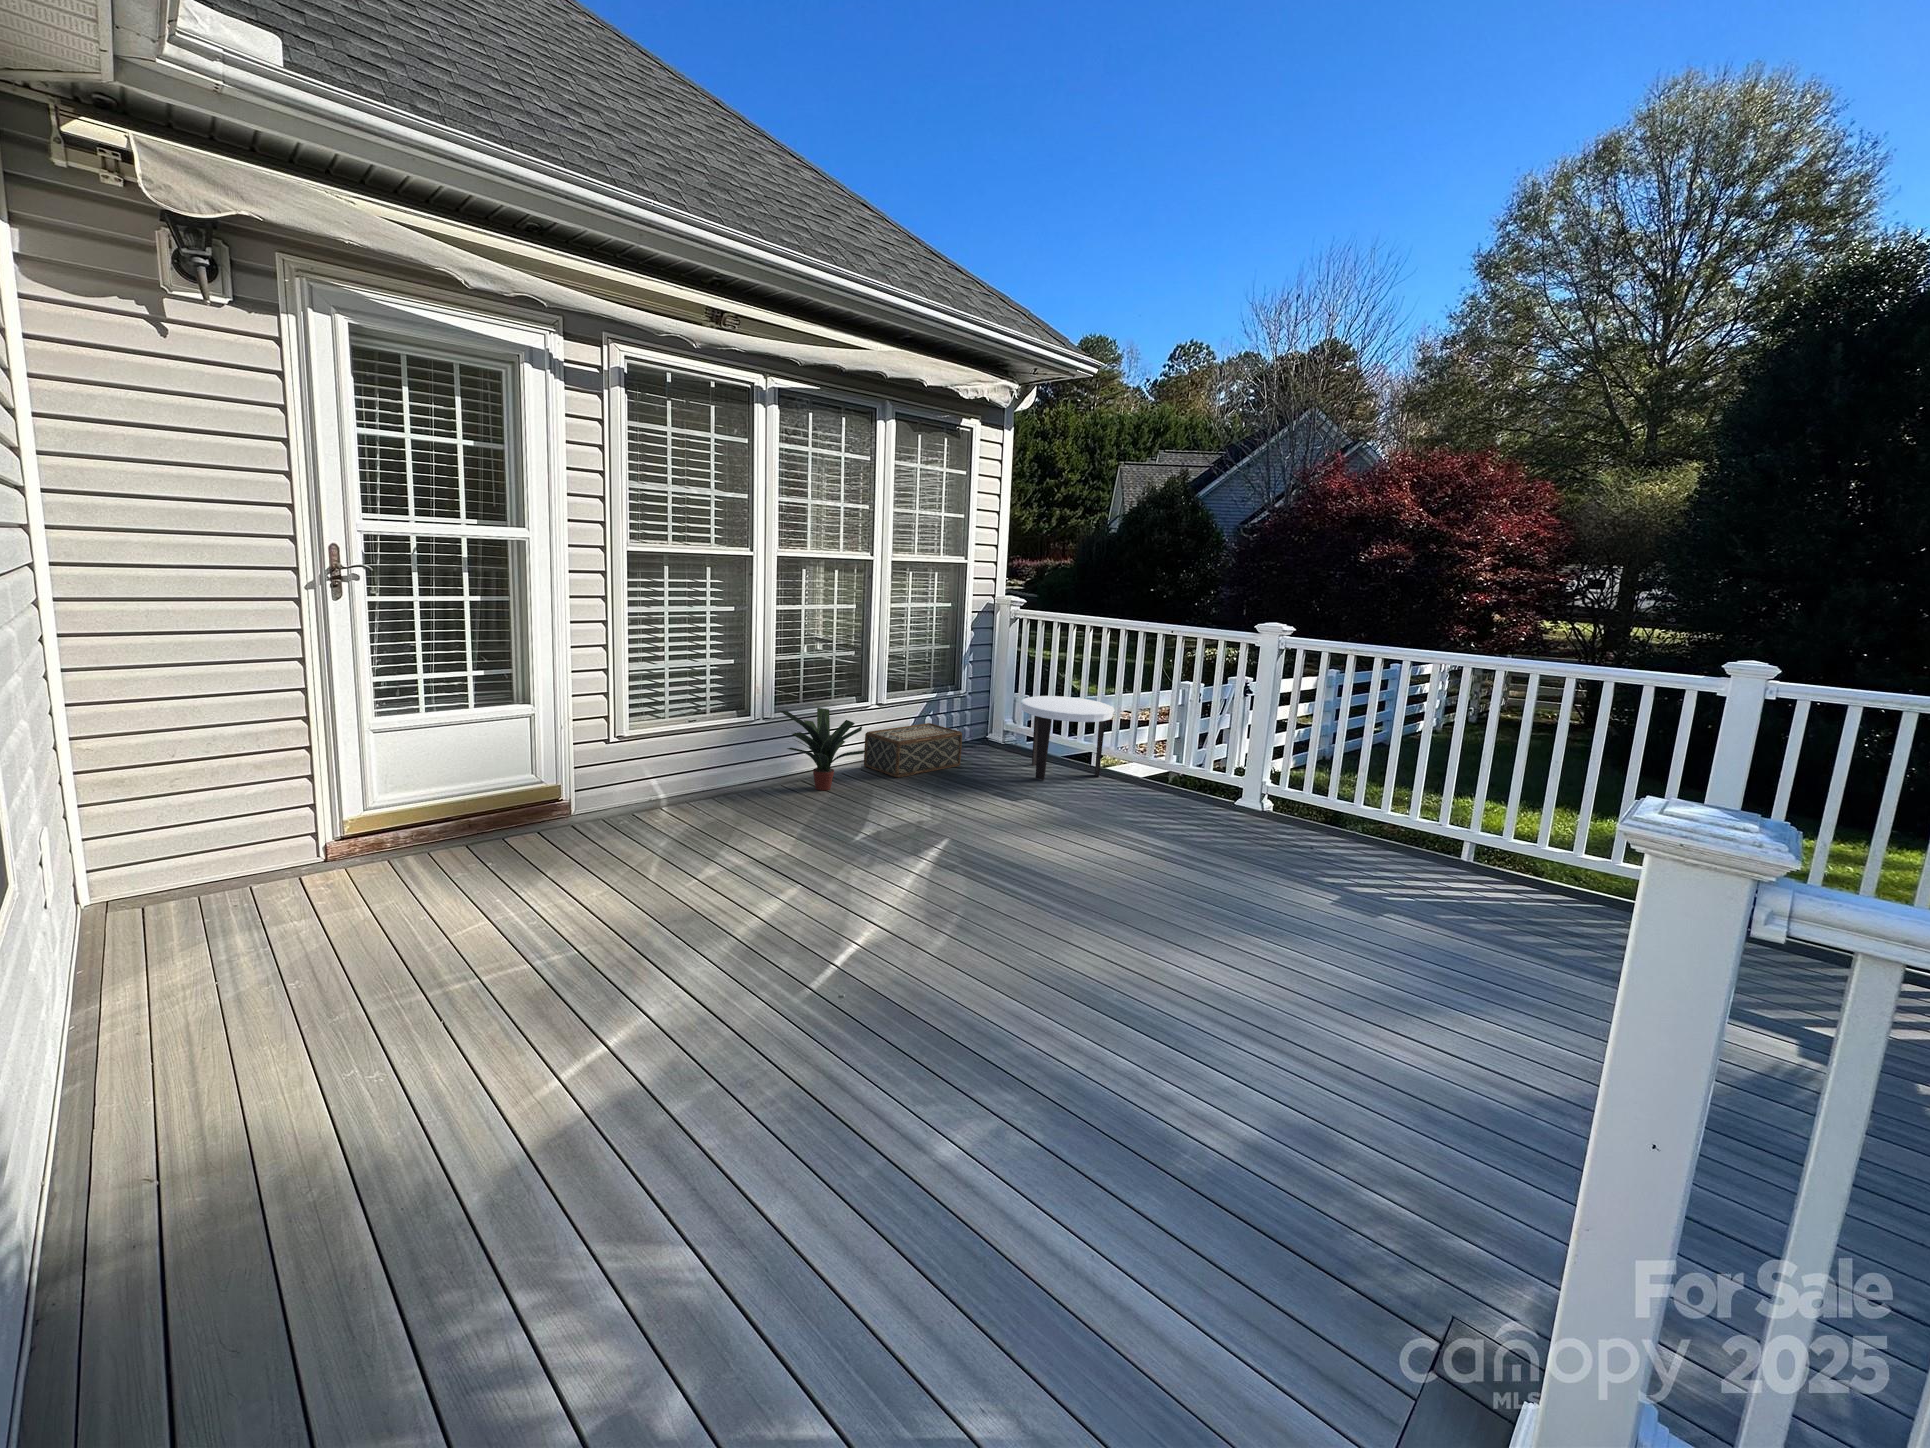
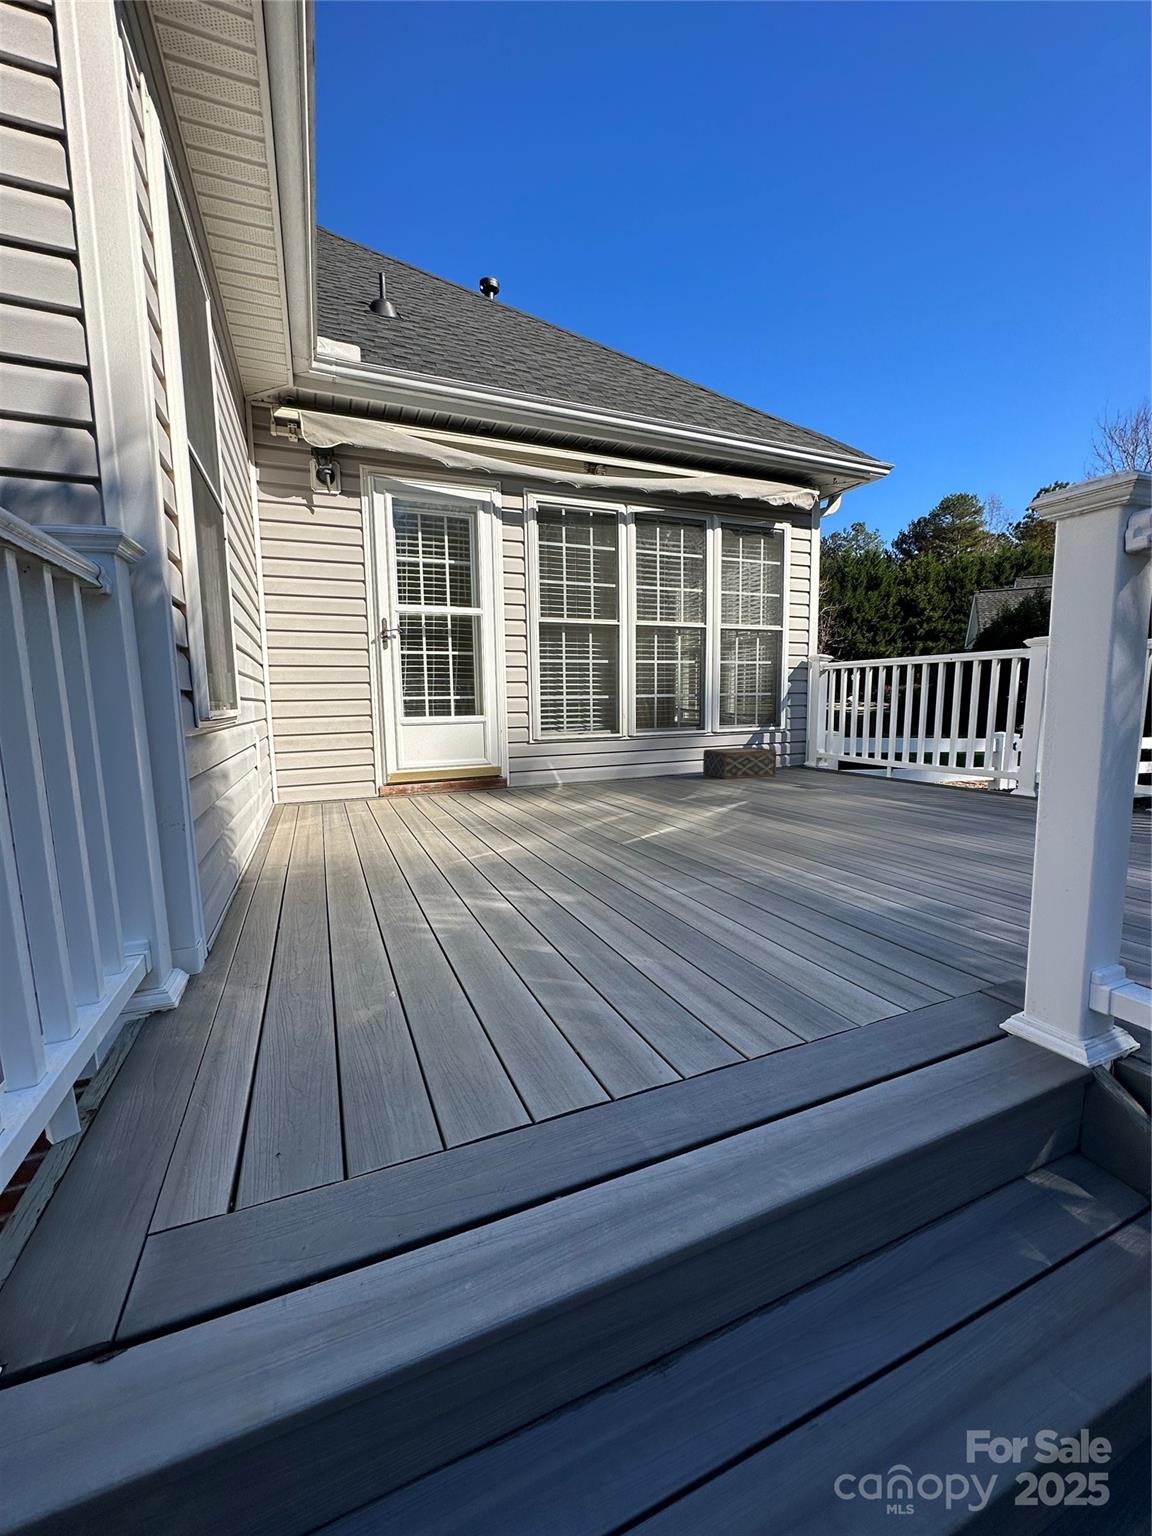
side table: present [1021,696,1114,780] -> none [821,724,898,782]
potted plant: present [780,708,865,790] -> none [637,725,697,783]

